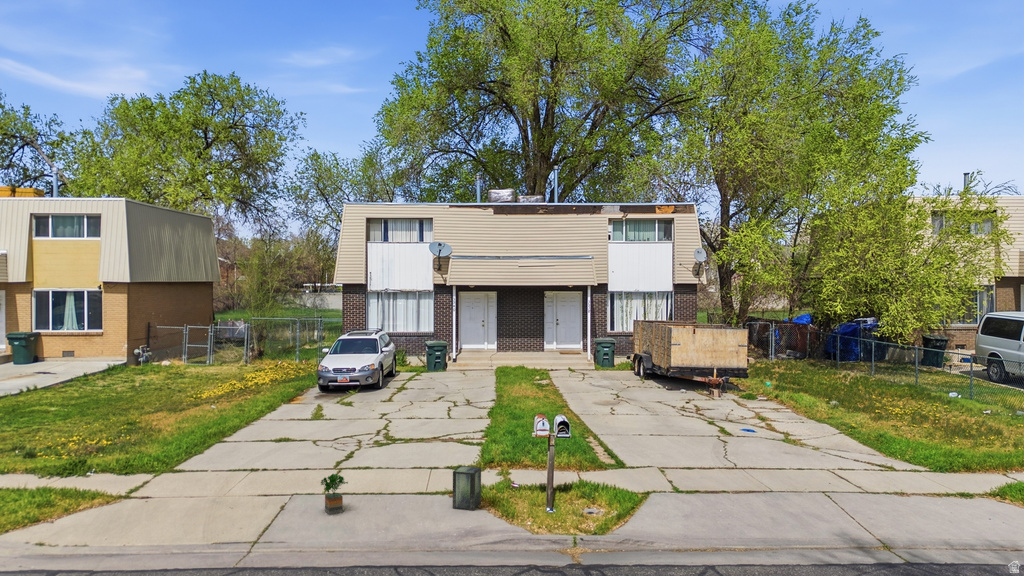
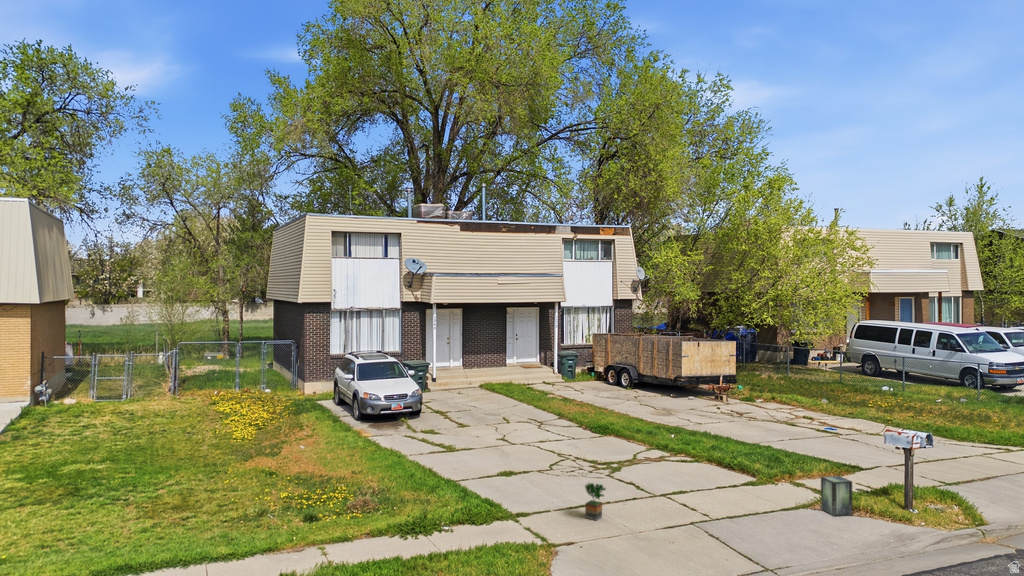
potted tree: present [321,474,348,515] -> present [585,483,605,521]

